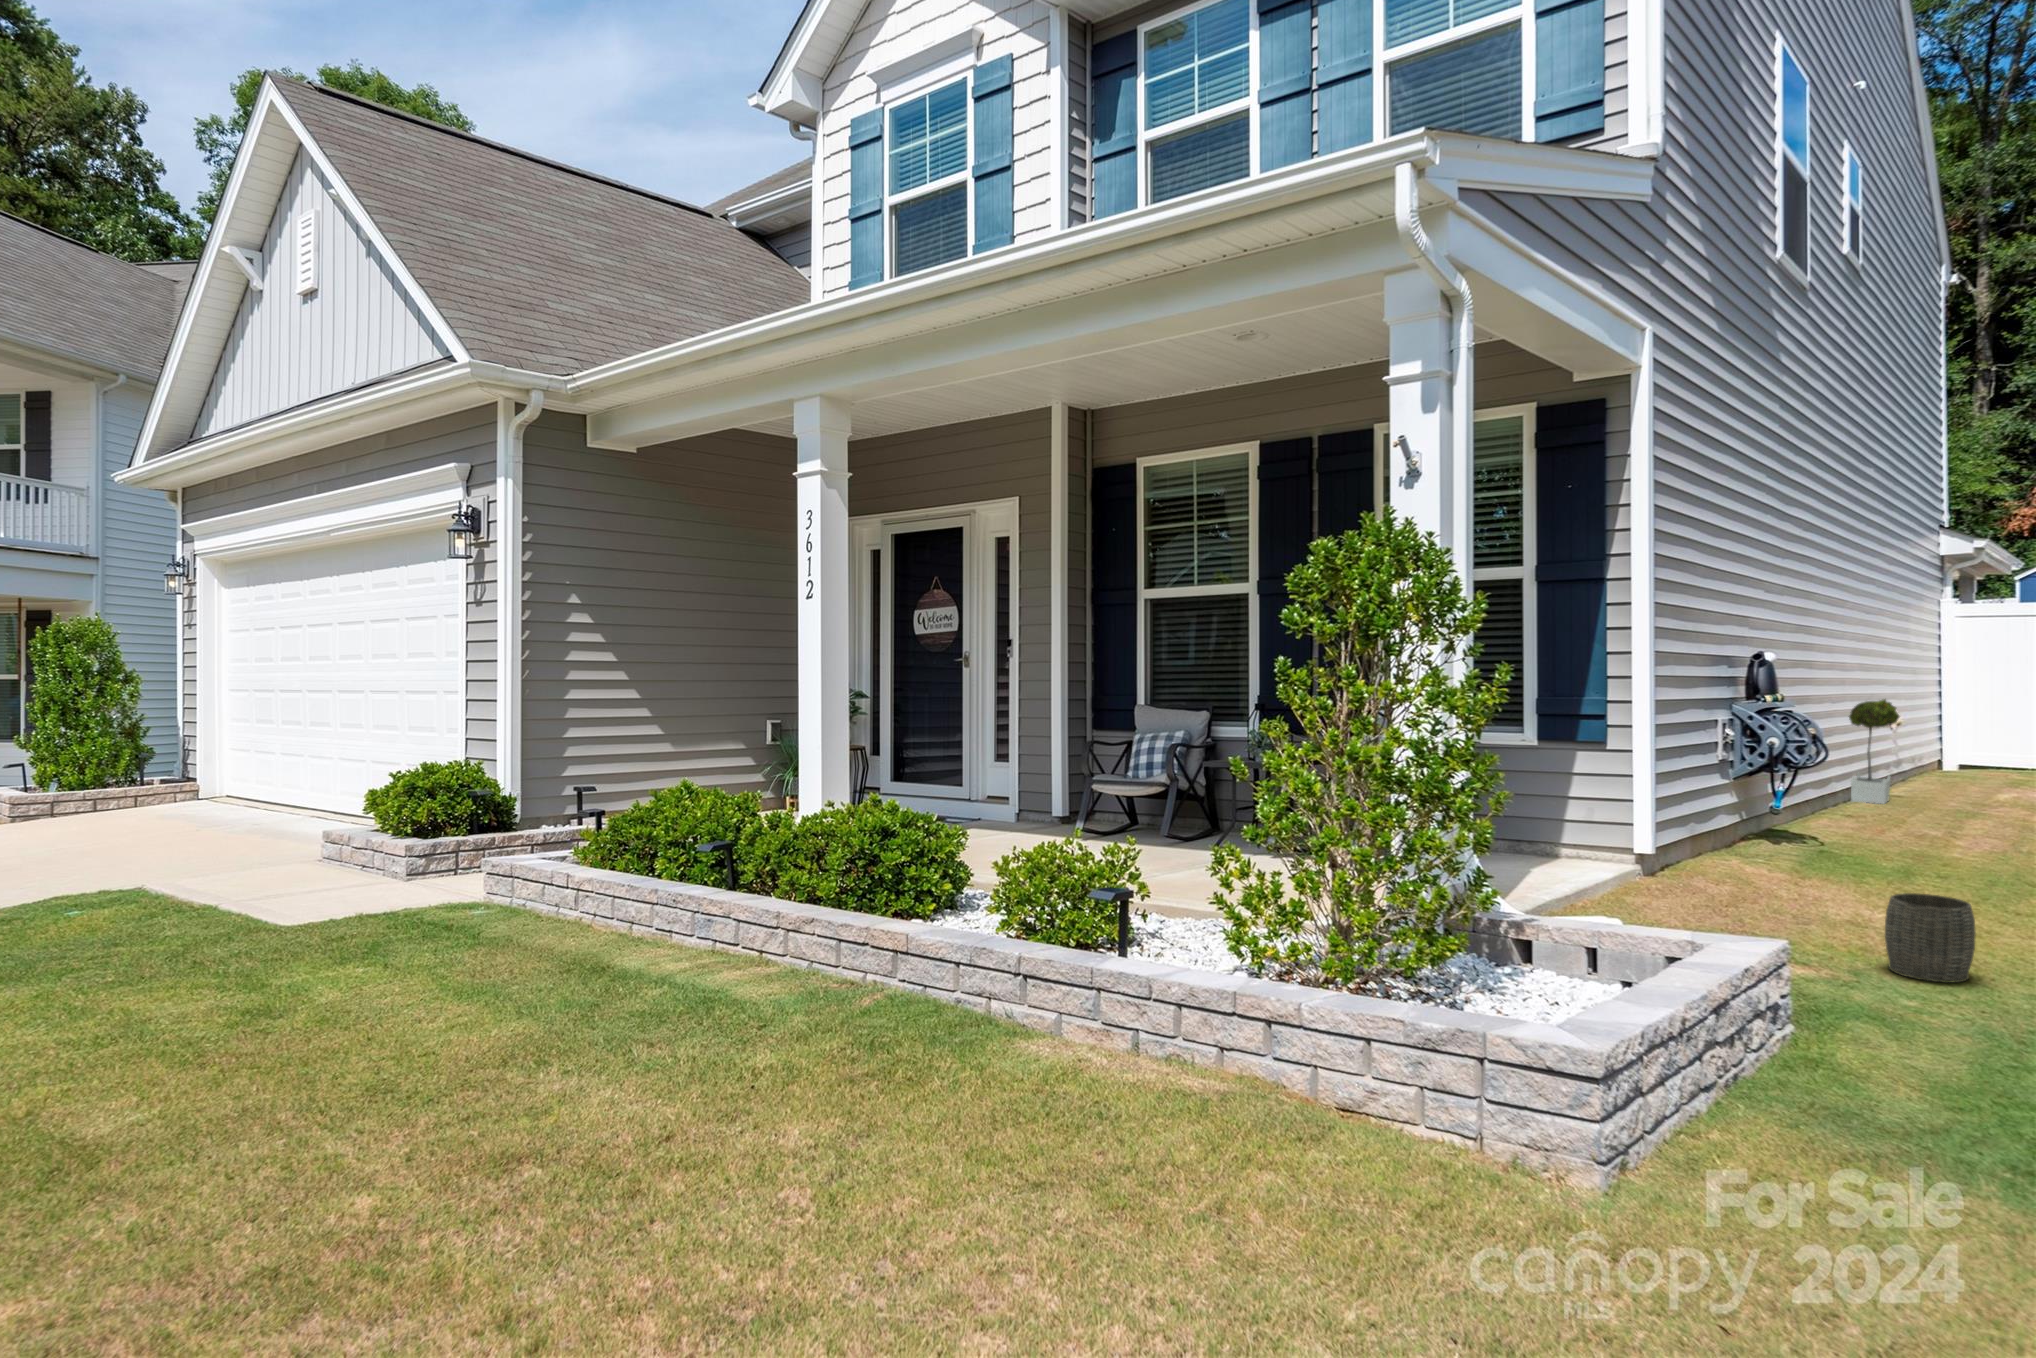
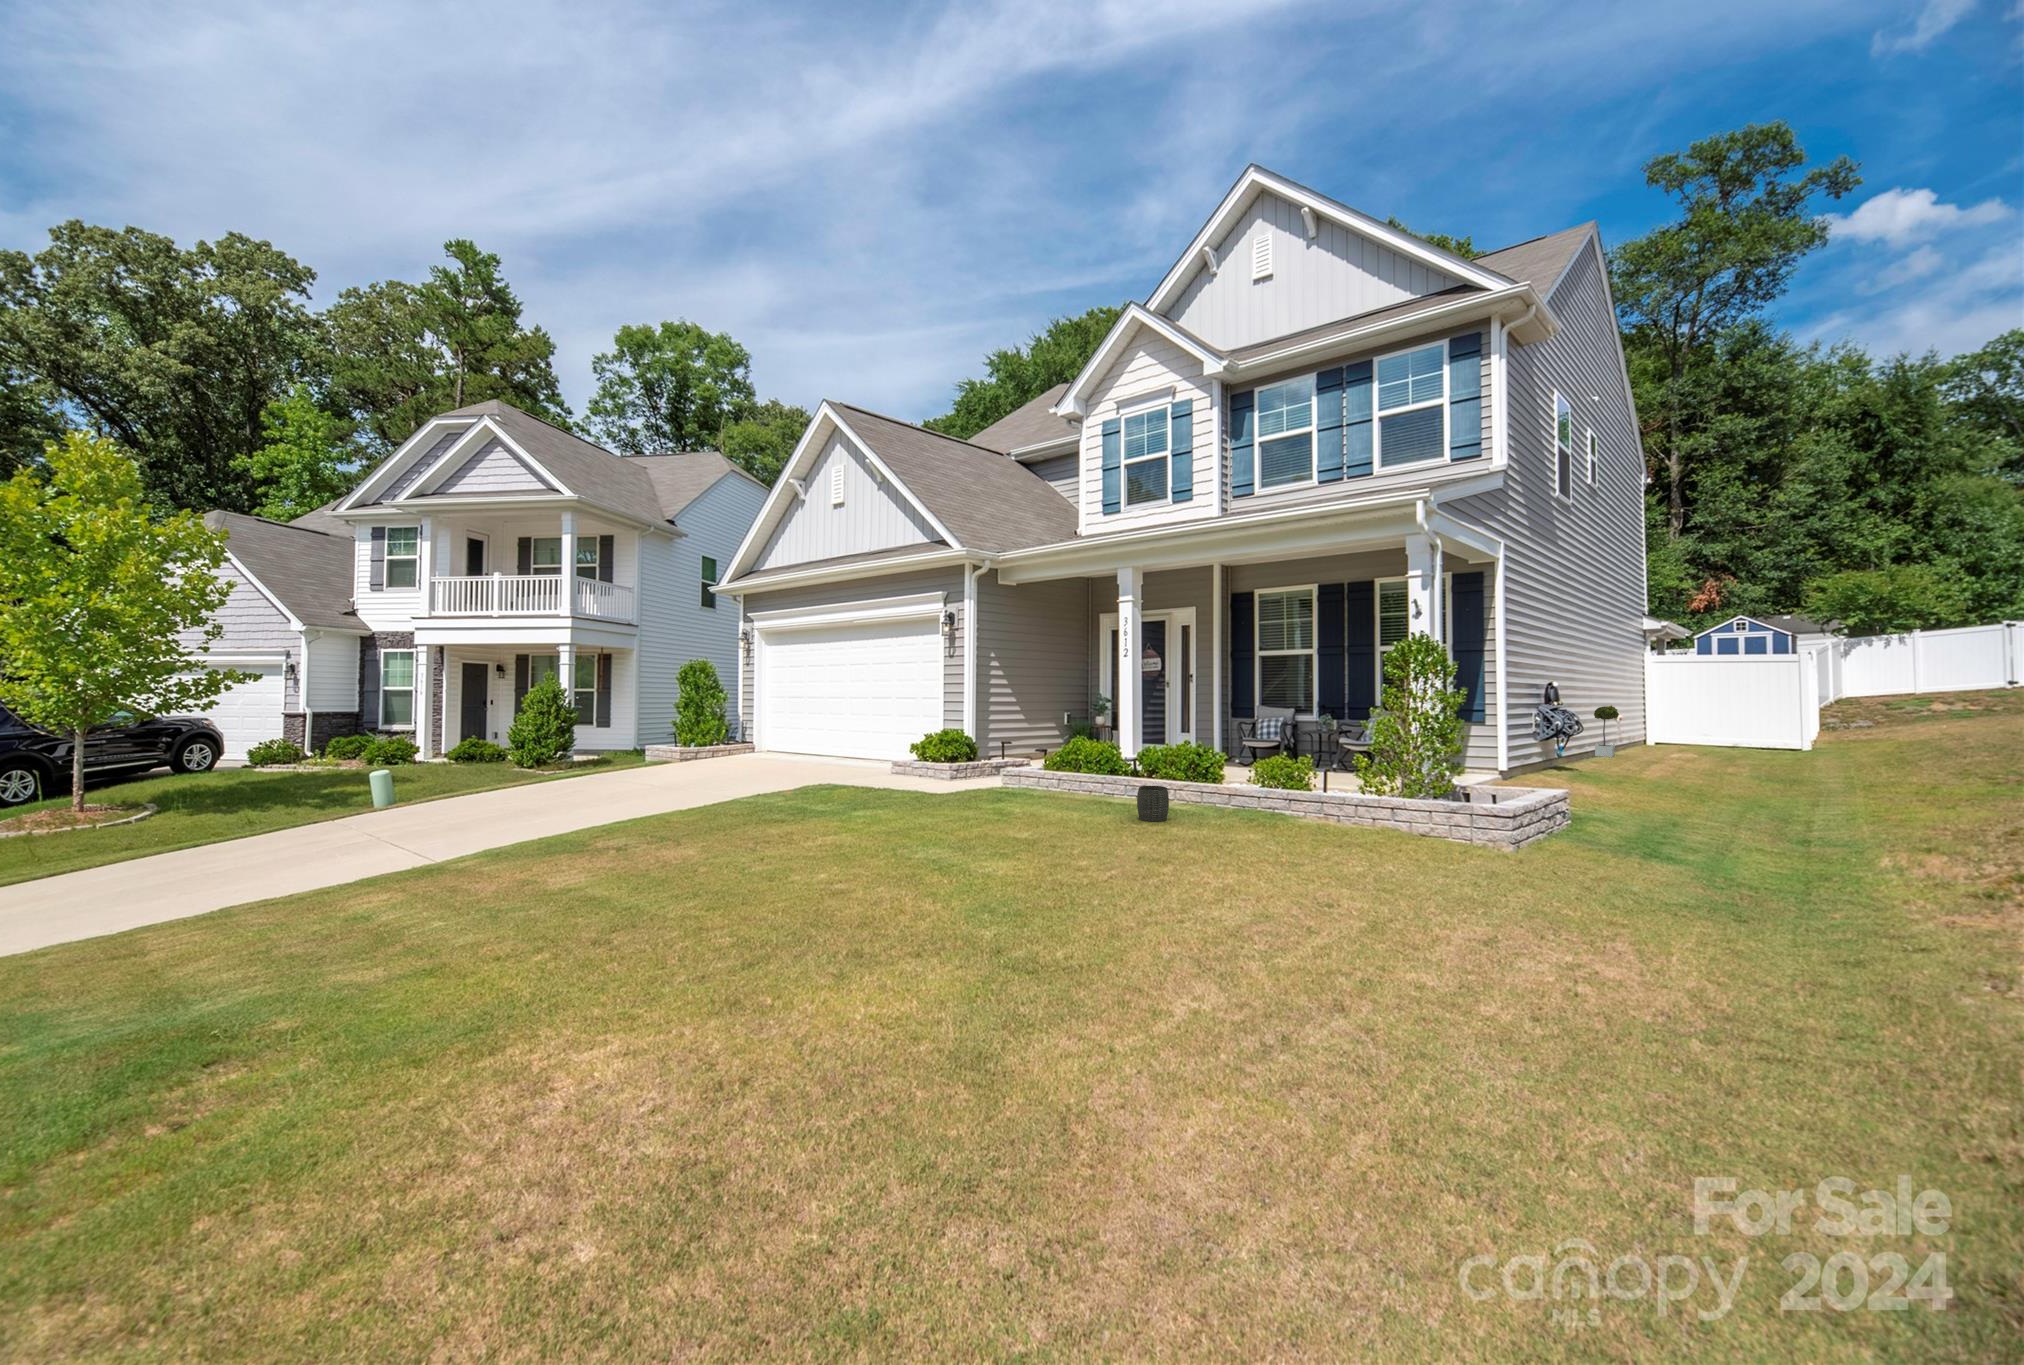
woven basket: present [1885,893,1976,983] -> present [1137,786,1169,822]

